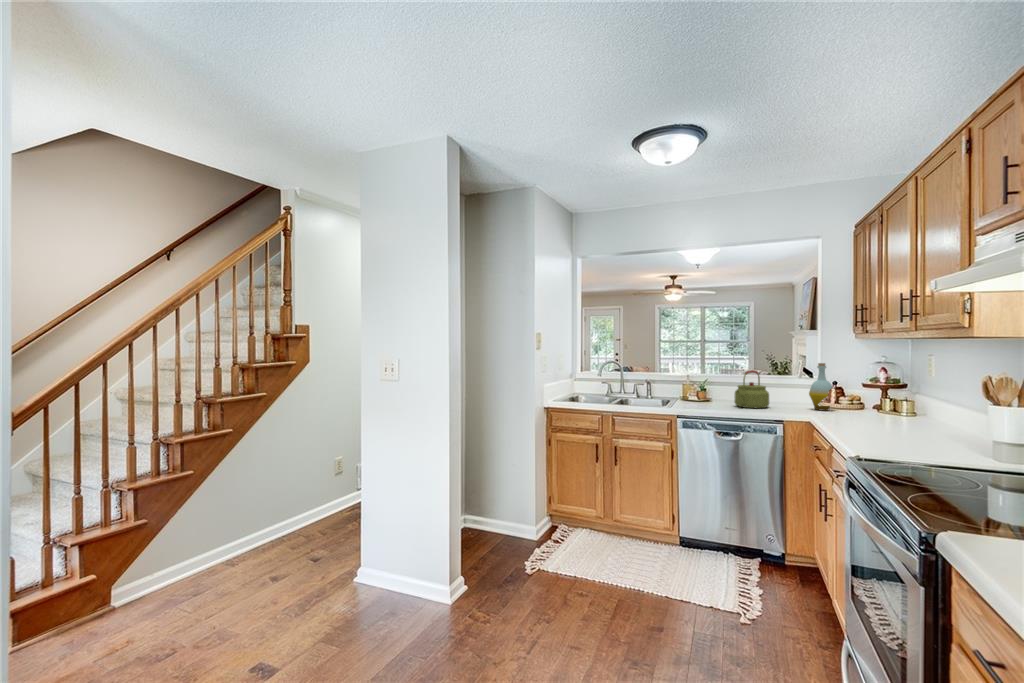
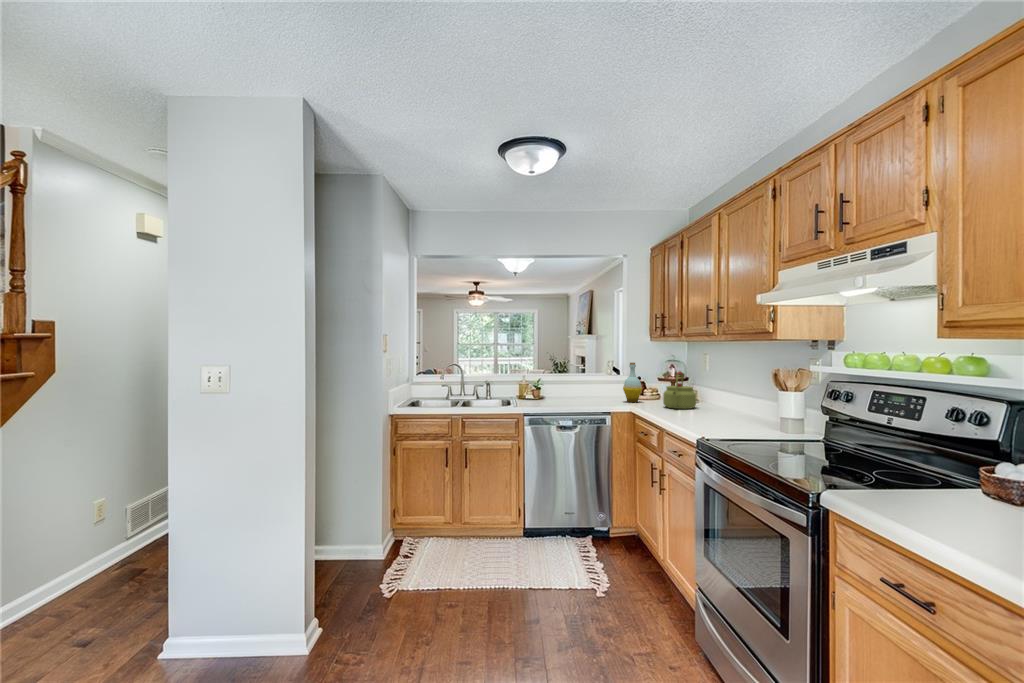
kettle: present [735,370,769,408] -> present [663,371,696,409]

